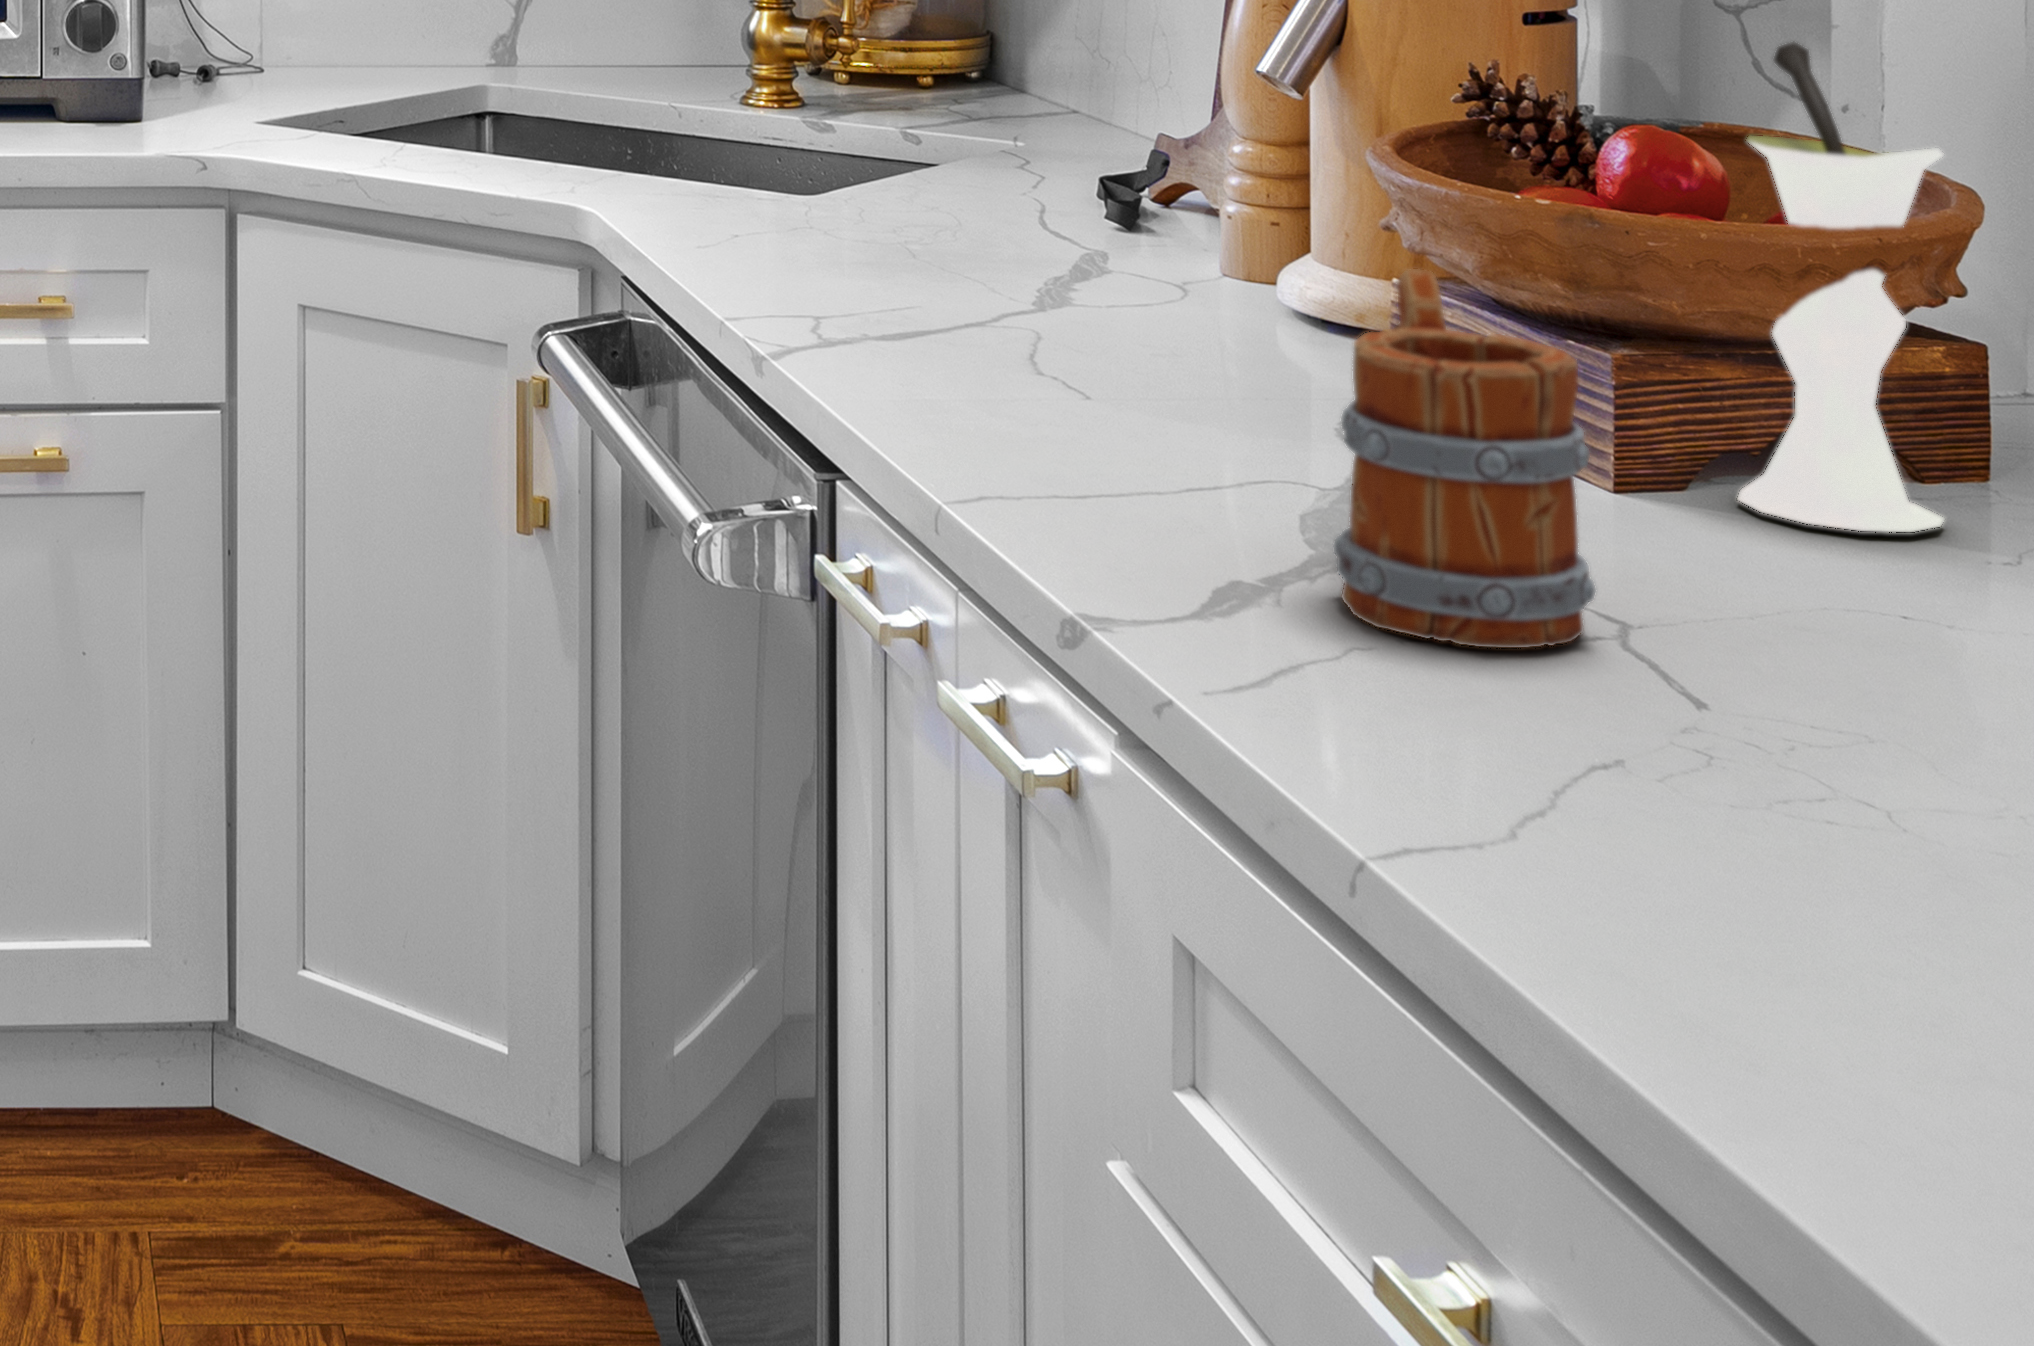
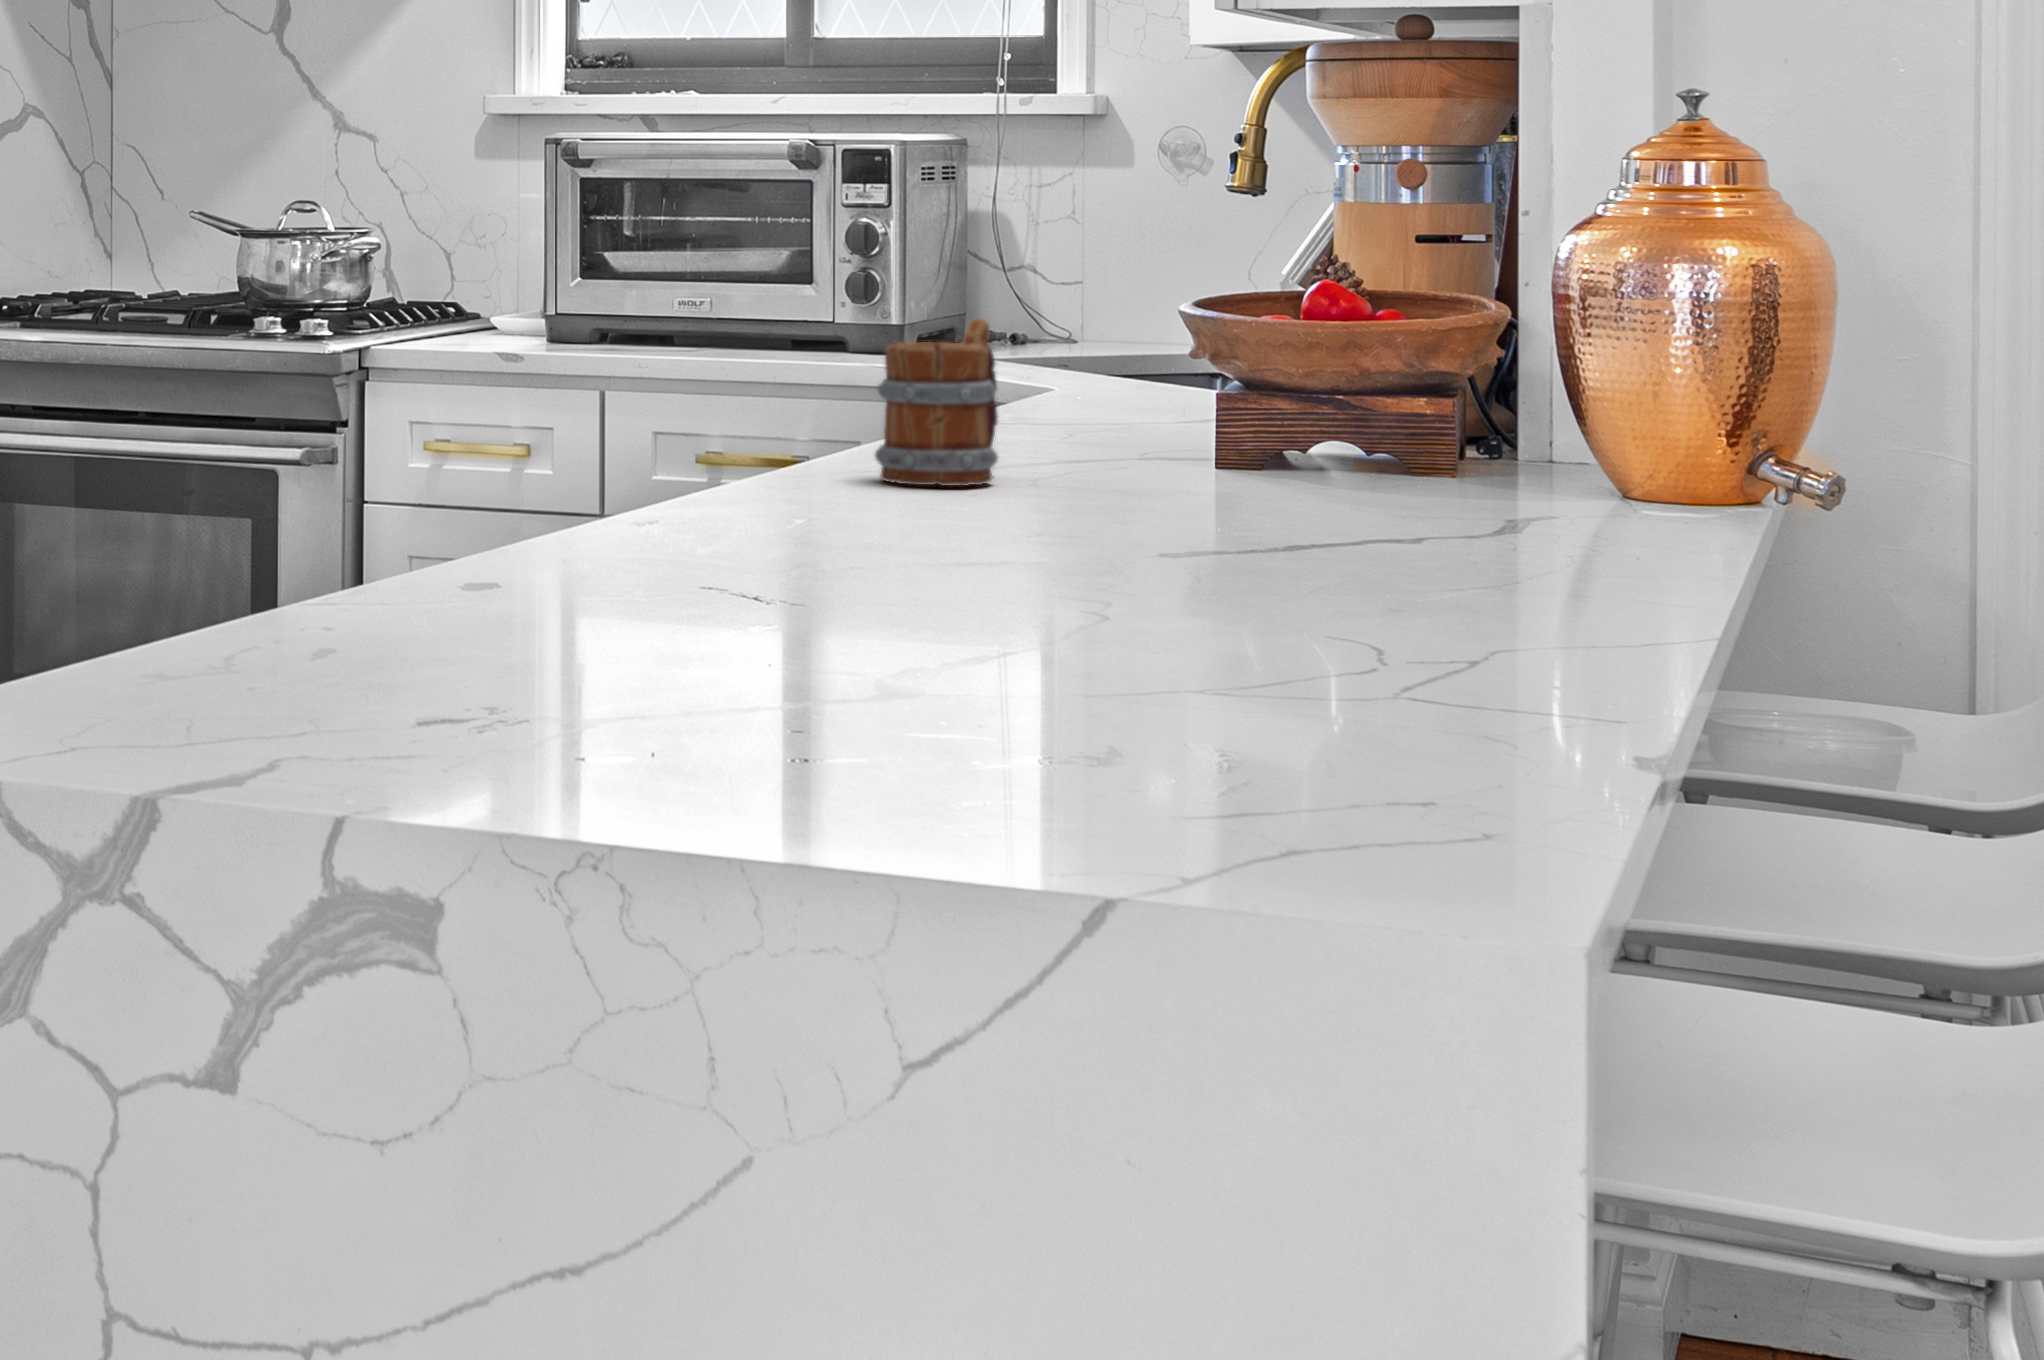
vase: present [1738,42,1944,532] -> none [1255,219,1364,485]

